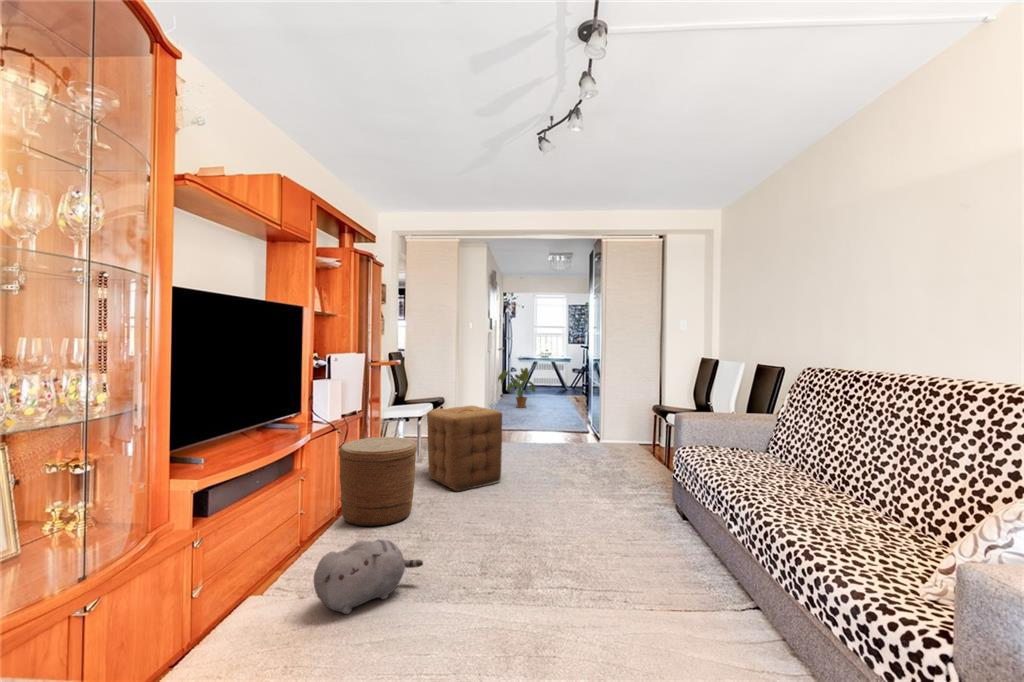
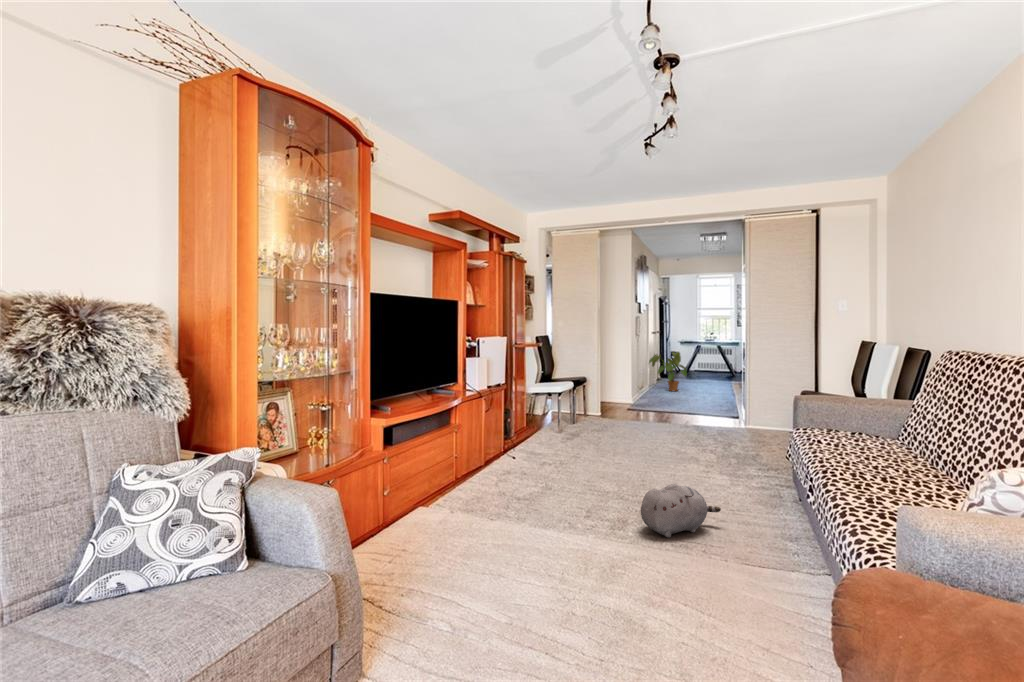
ottoman: present [427,406,502,491] -> none [561,383,626,455]
woven basket: present [339,437,417,526] -> none [485,405,545,472]
plush toy: present [314,539,423,614] -> present [640,484,721,538]

